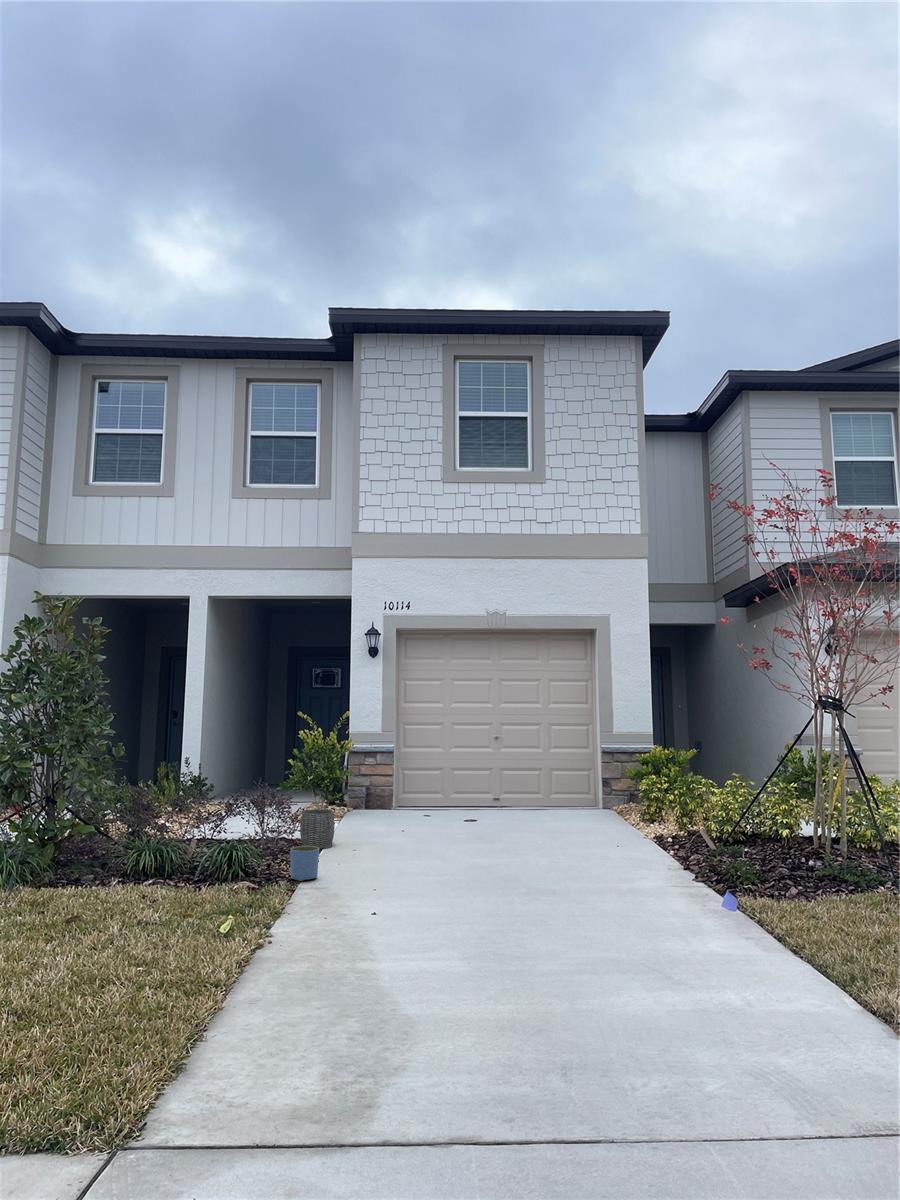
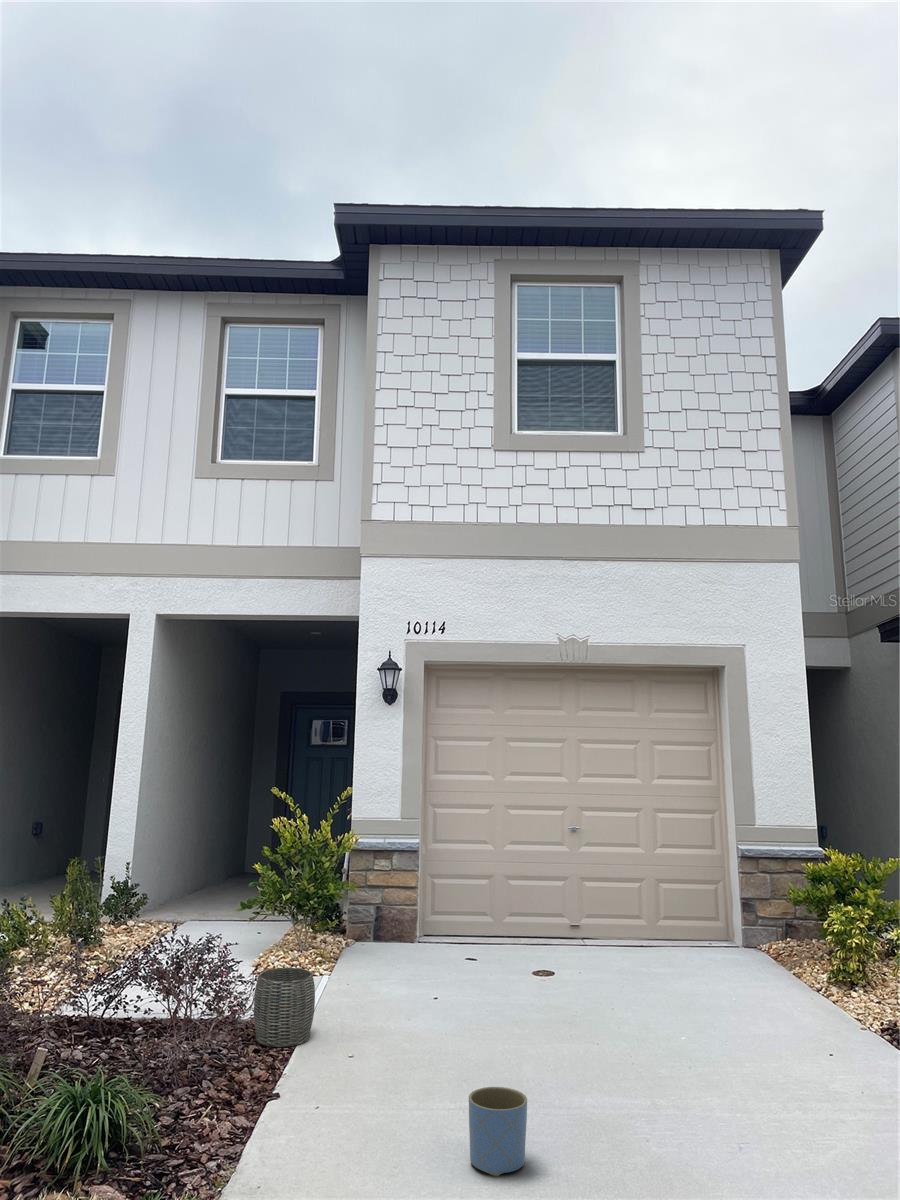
planter: present [290,846,319,881] -> present [469,1087,527,1176]

